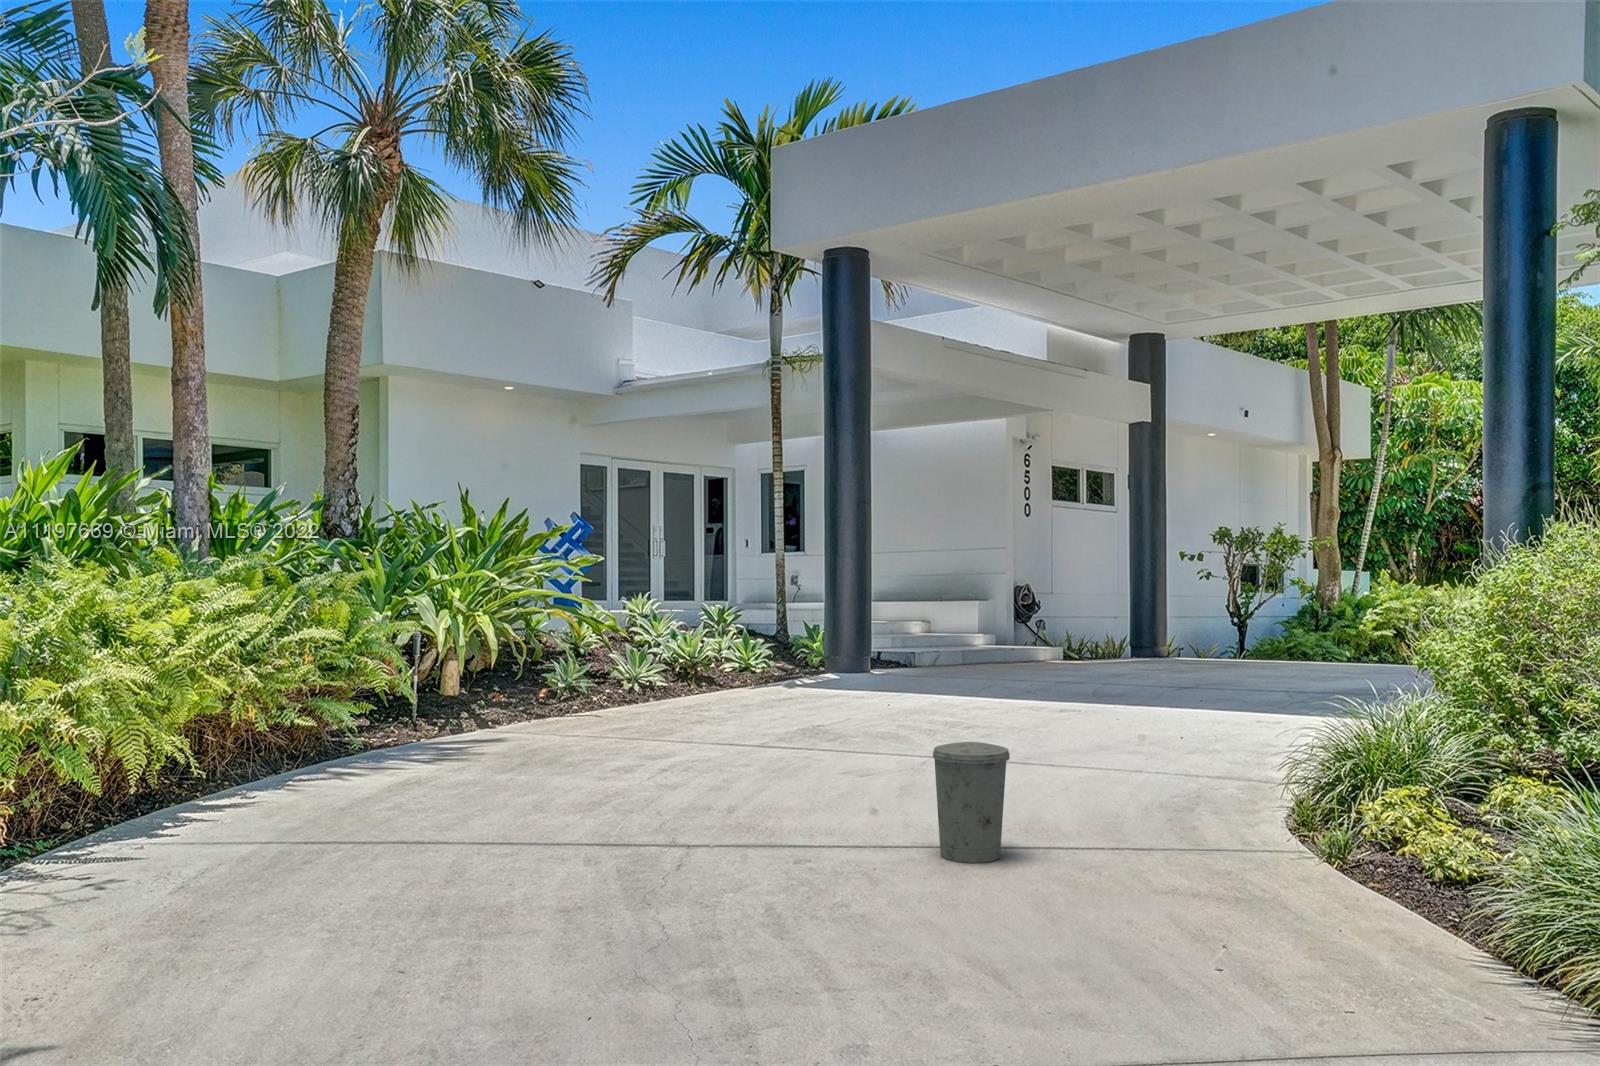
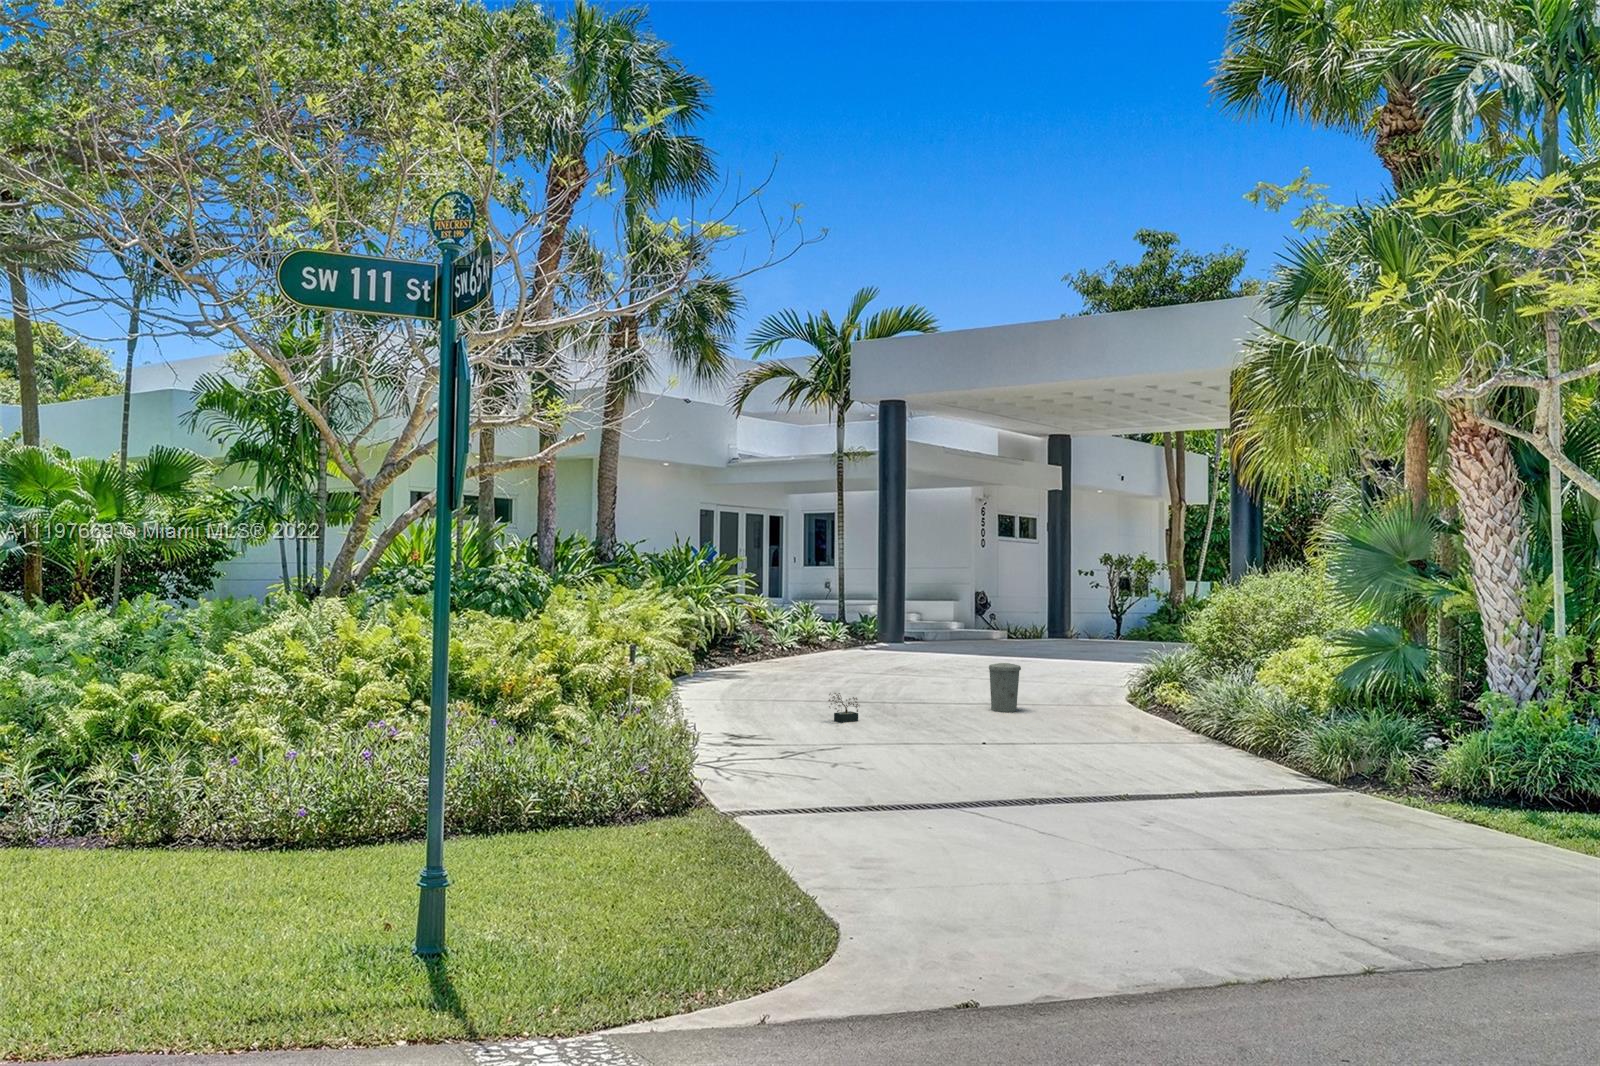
decorative plant: none [487,832,579,913] -> present [828,693,860,722]

